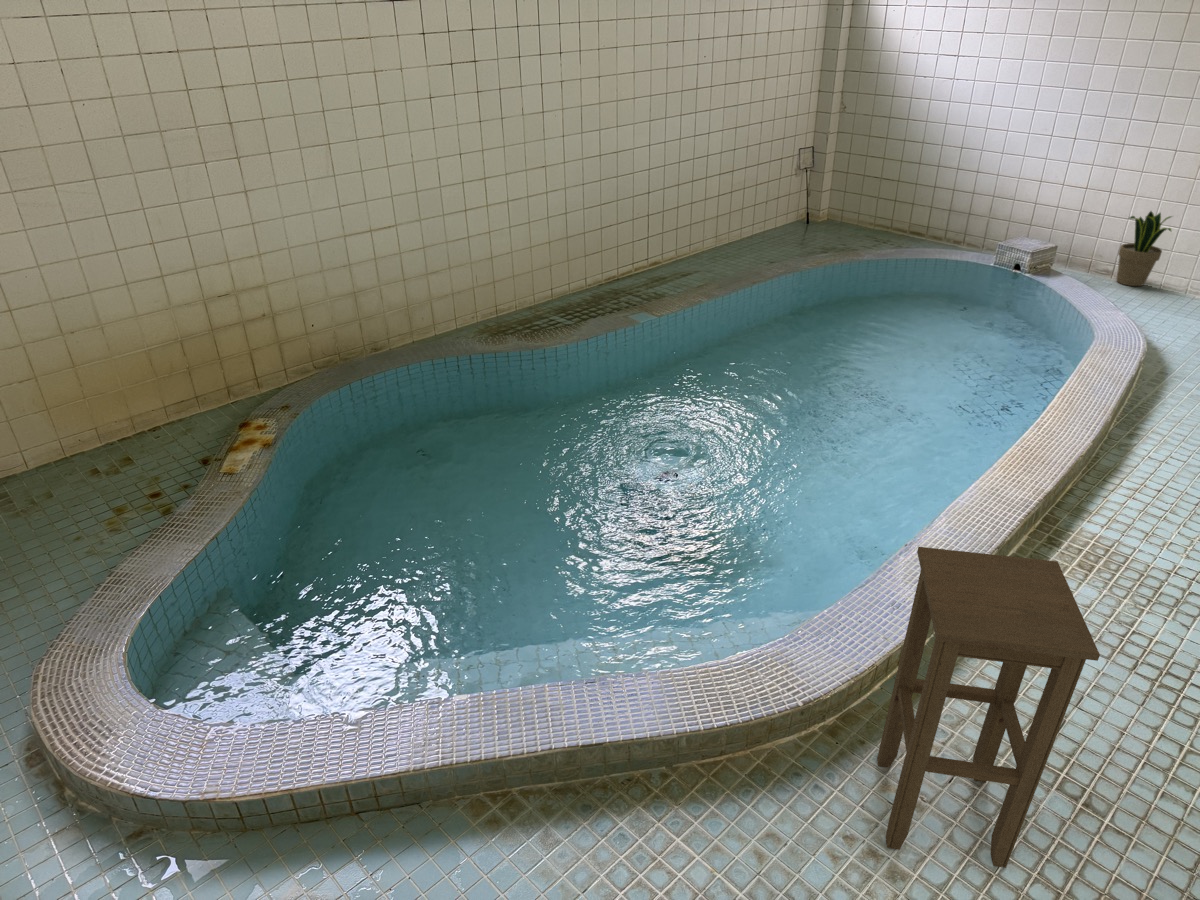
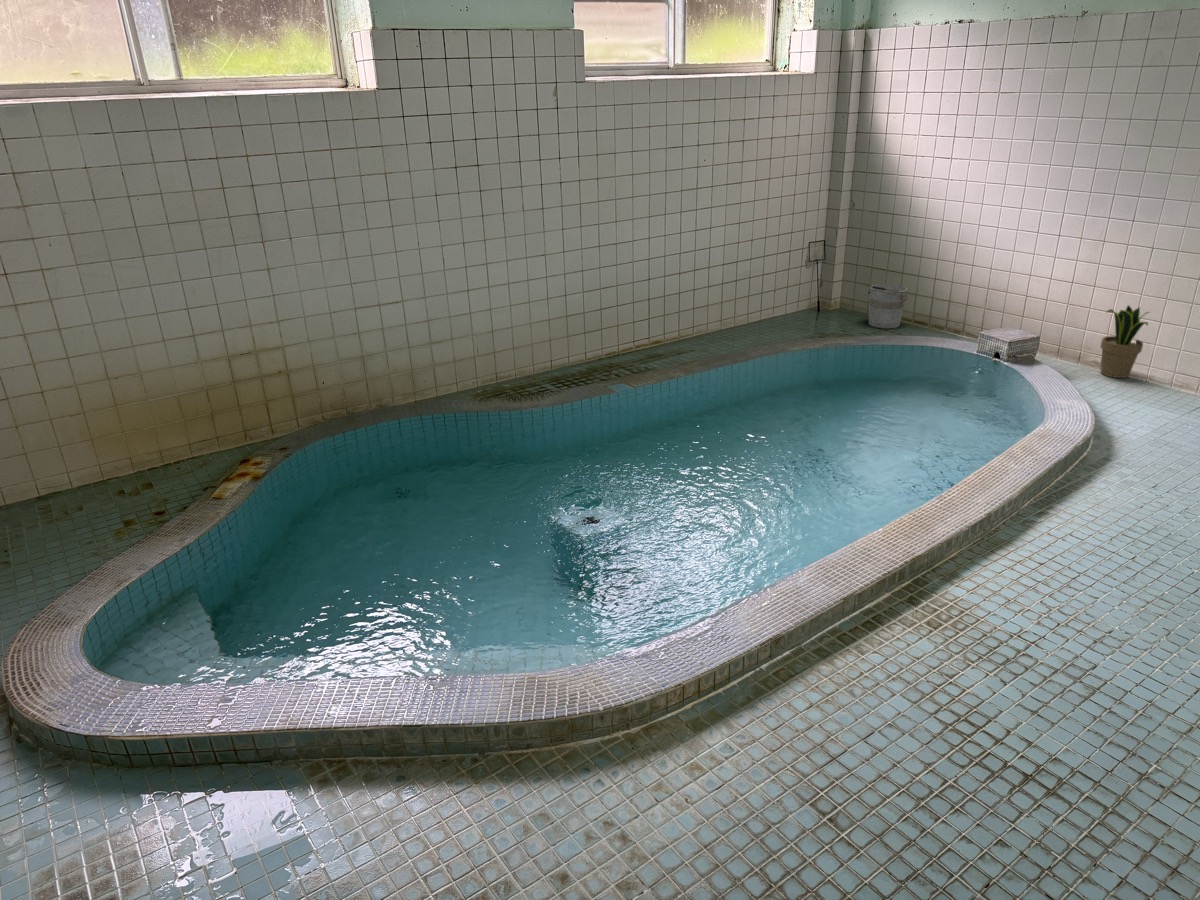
bucket: none [863,194,907,241] -> present [866,284,908,328]
stool: present [877,547,1100,868] -> none [628,566,770,860]

